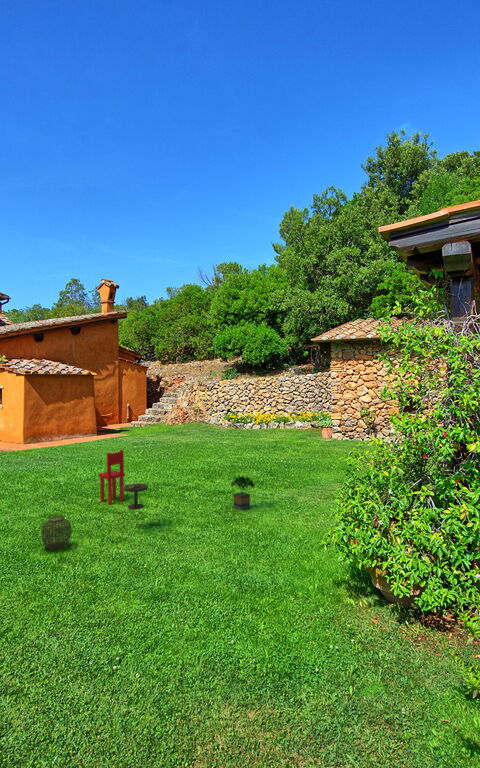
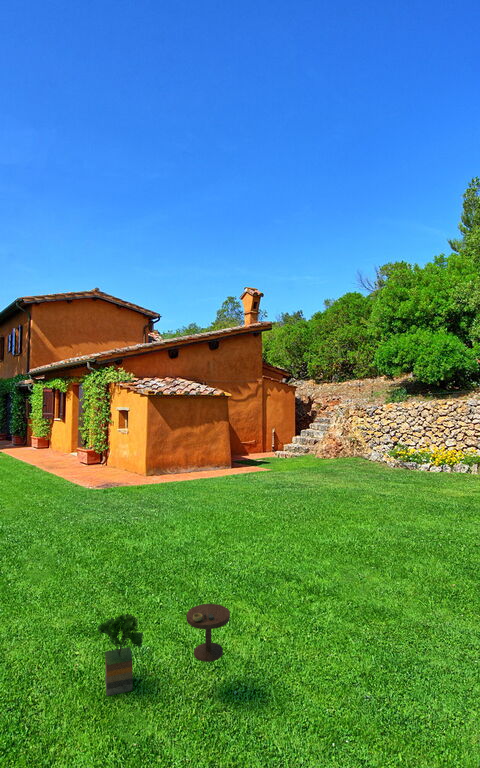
chair: present [98,450,125,505] -> none [177,522,216,612]
potted tree: present [231,476,255,511] -> present [97,613,143,696]
woven basket: present [41,516,71,549] -> none [24,664,80,736]

